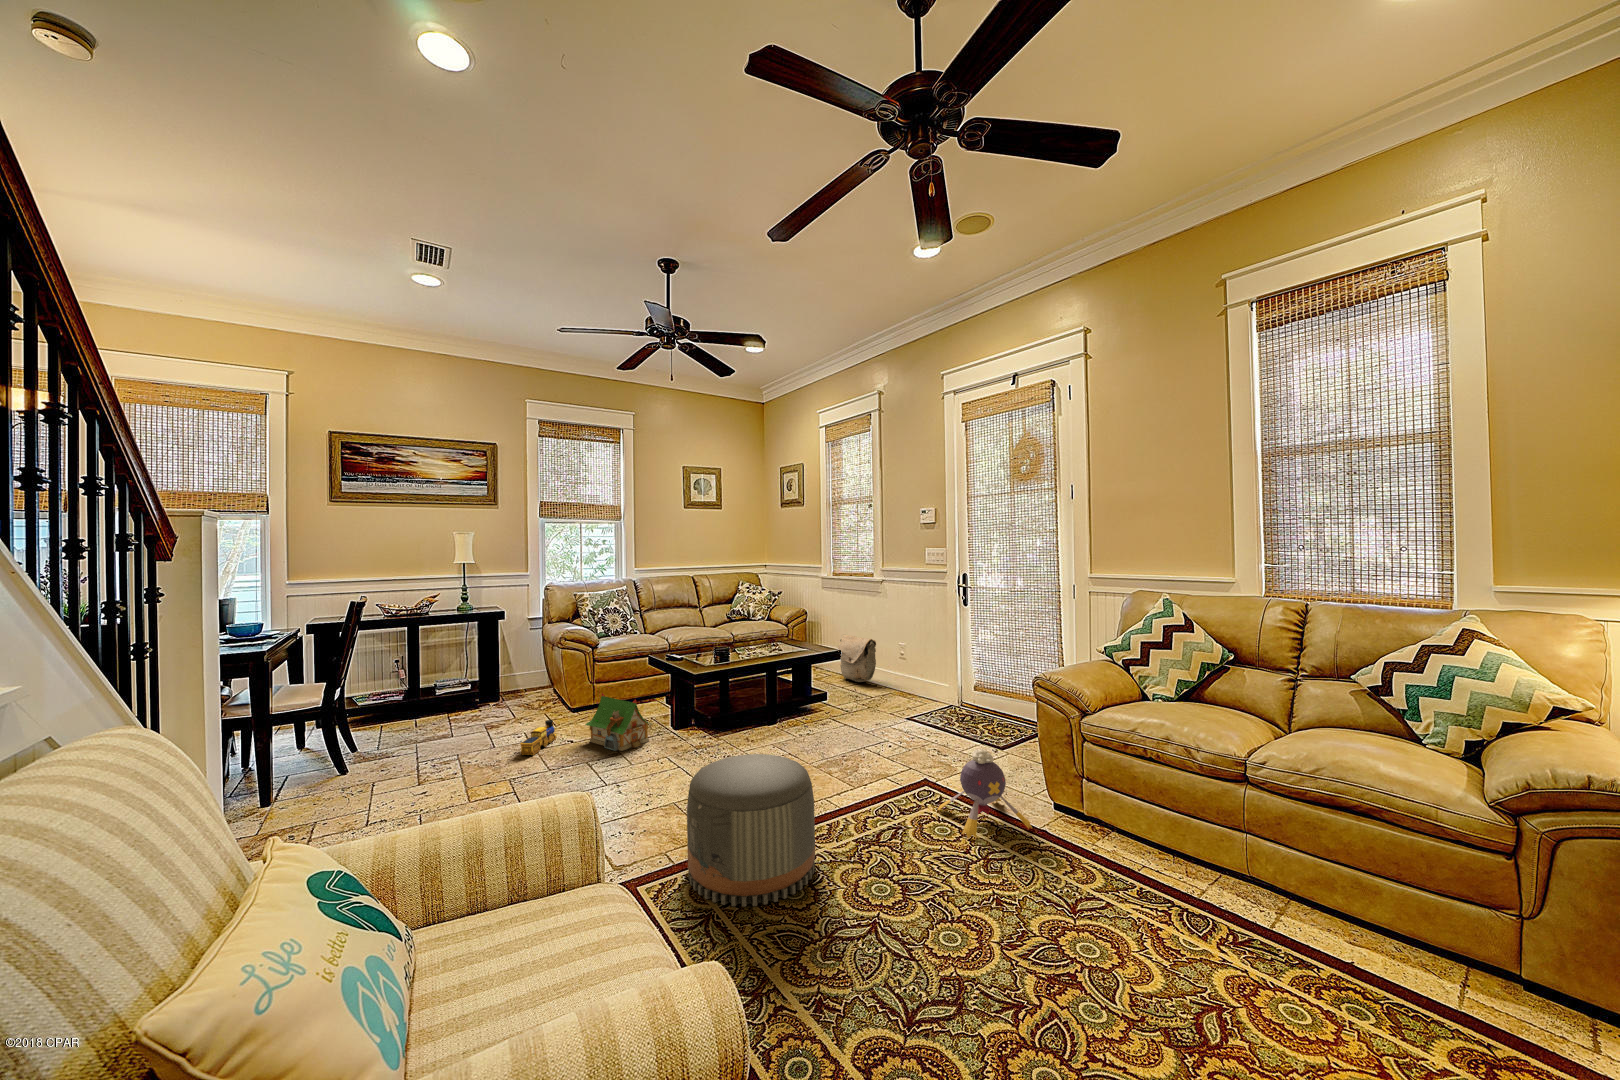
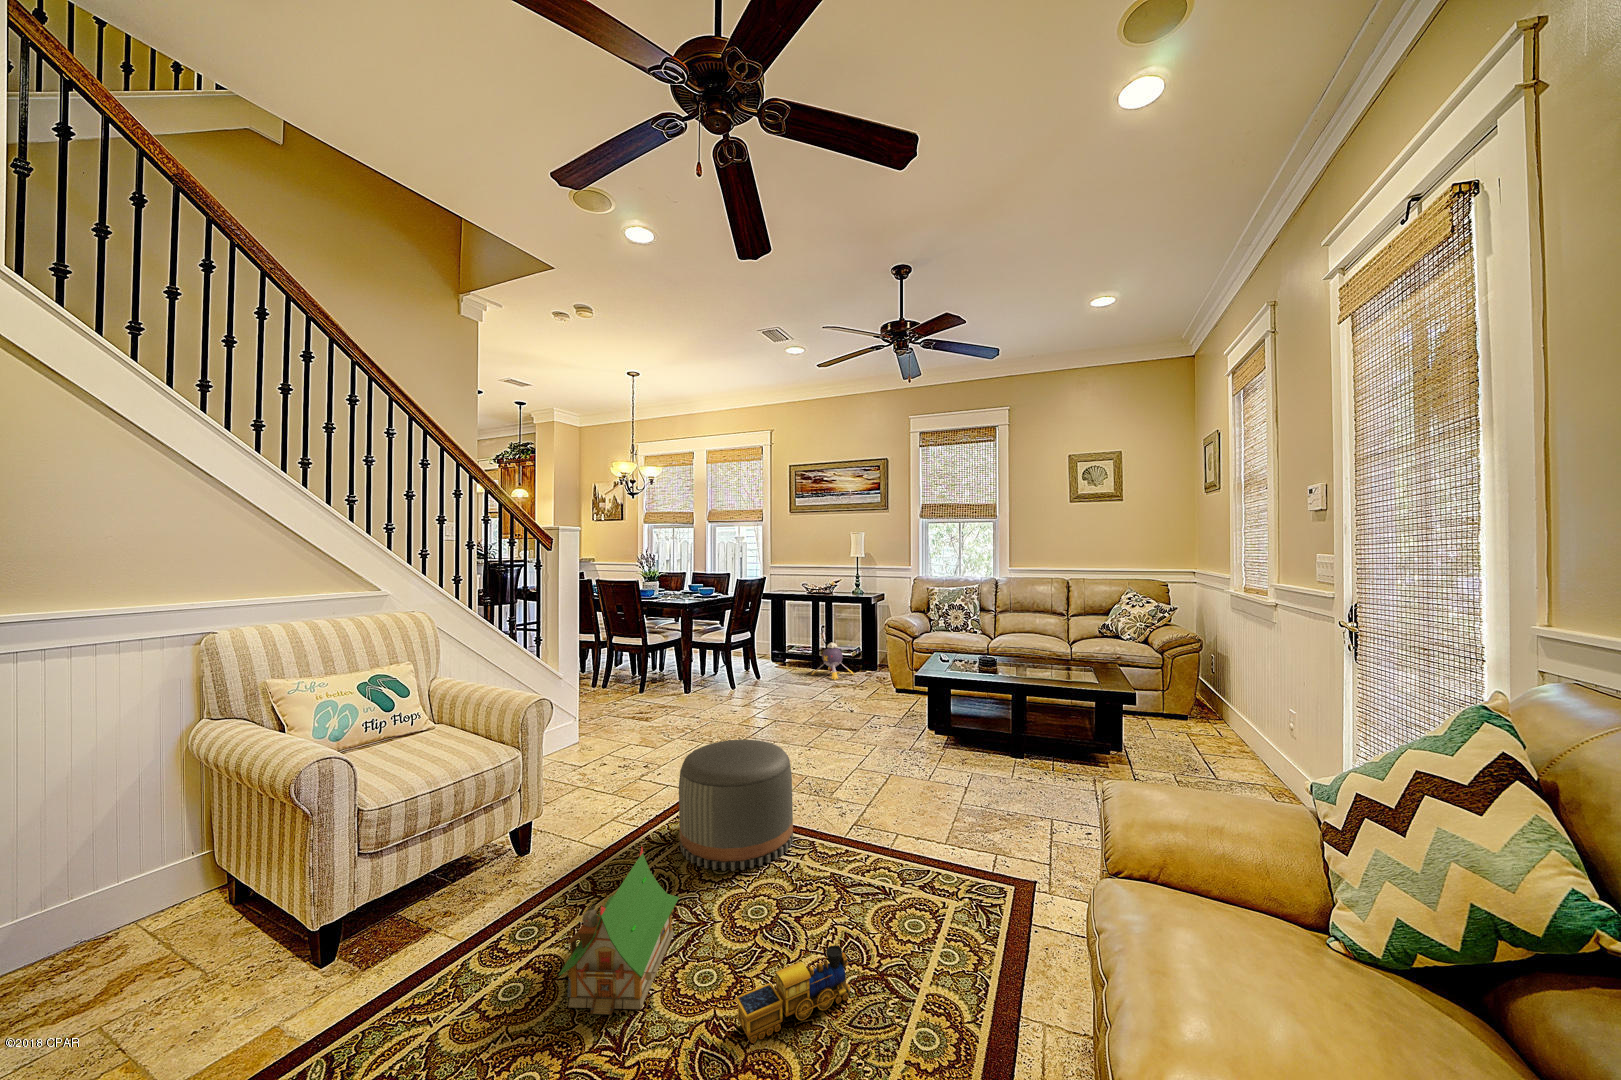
bag: present [838,635,876,682] -> none [1203,676,1254,750]
toy house: present [585,693,652,751] -> present [559,847,679,1015]
toy train: present [520,720,556,755] -> present [735,946,851,1043]
plush toy: present [938,749,1032,839] -> present [811,642,854,680]

